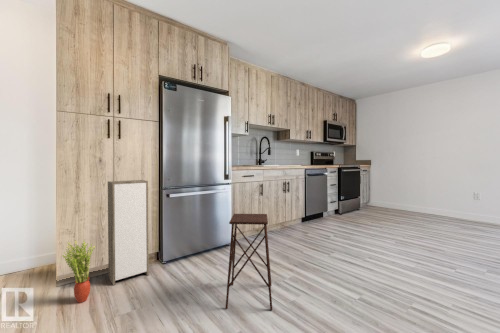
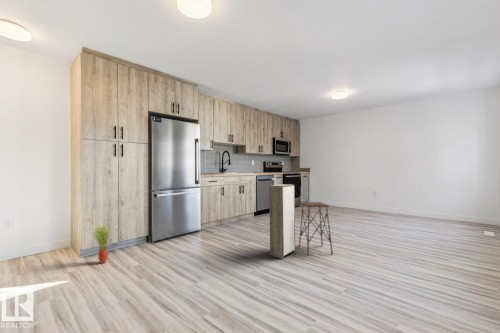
storage cabinet: present [108,180,149,285] -> present [269,184,295,259]
side table: present [226,214,272,310] -> present [299,202,333,255]

